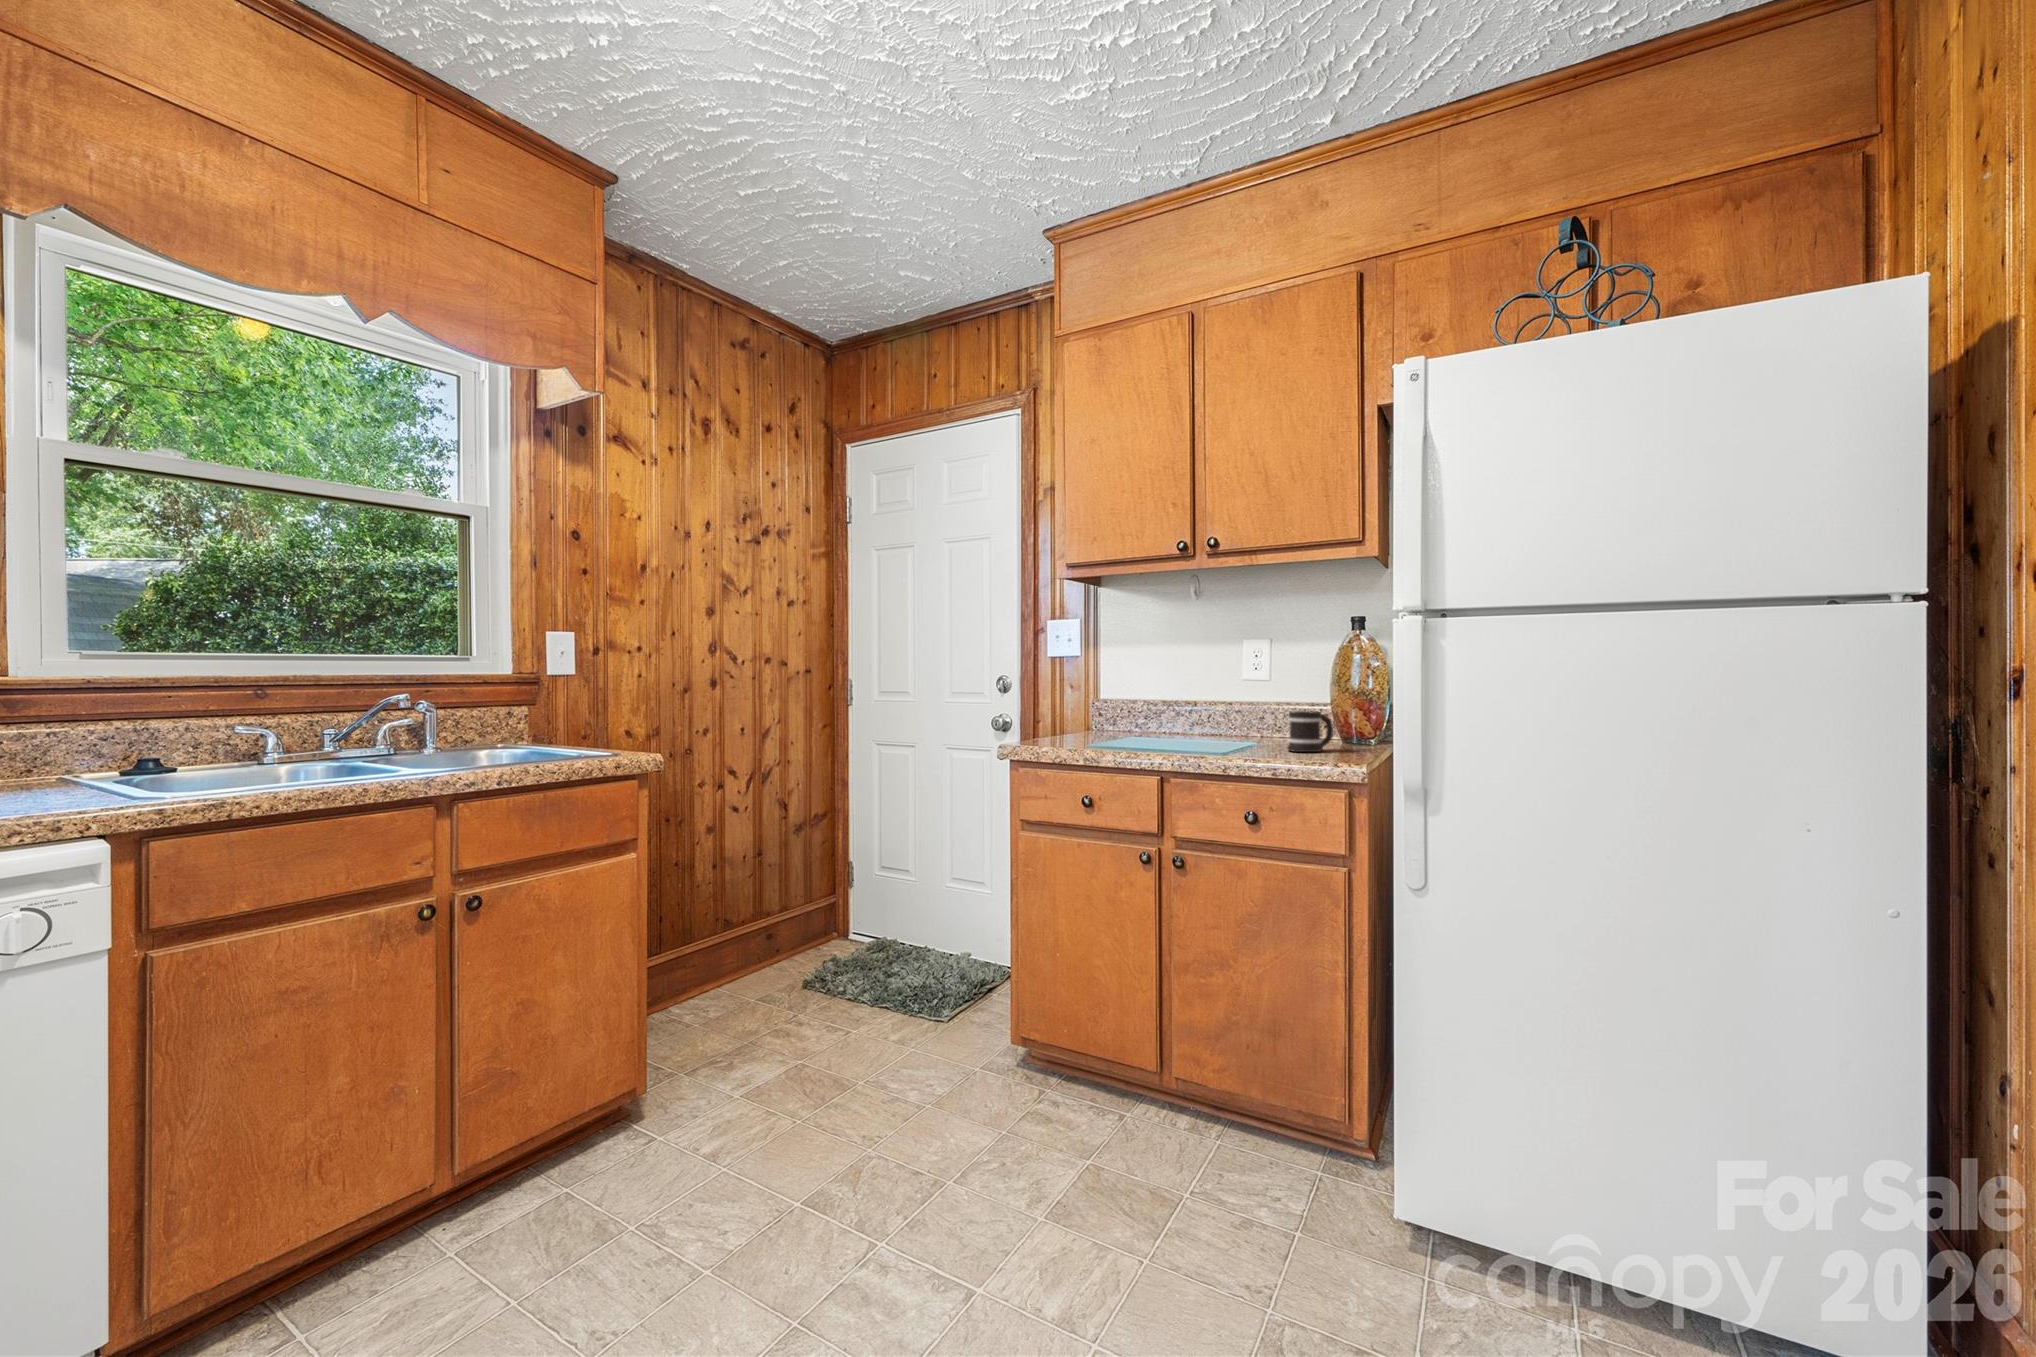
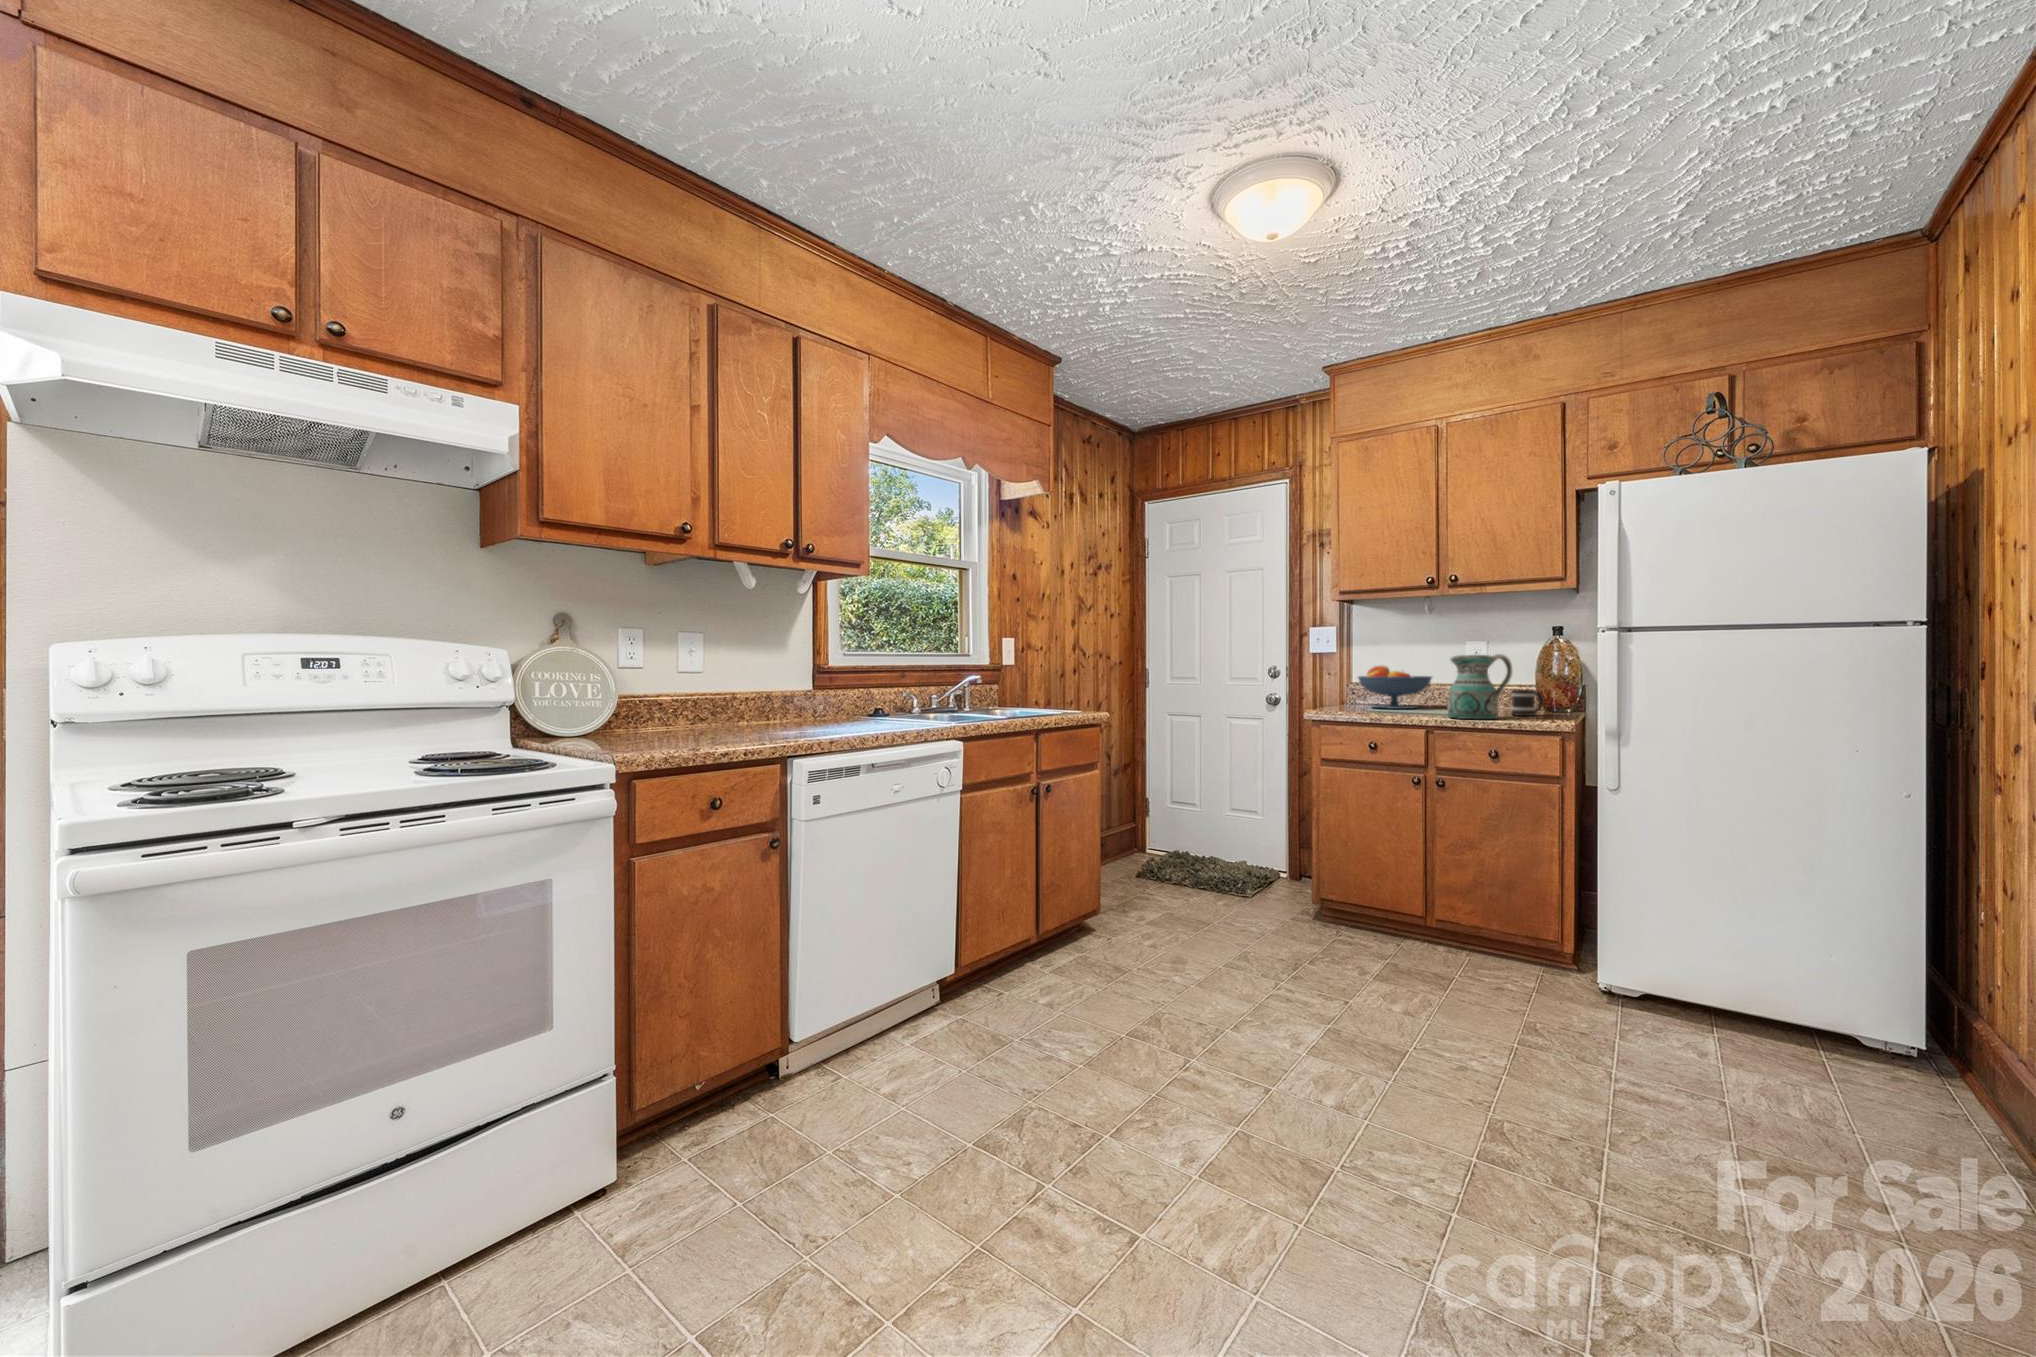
ceramic pitcher: none [1192,657,1285,760] -> present [1448,654,1512,719]
fruit bowl: none [1097,674,1197,738] -> present [1358,666,1432,709]

